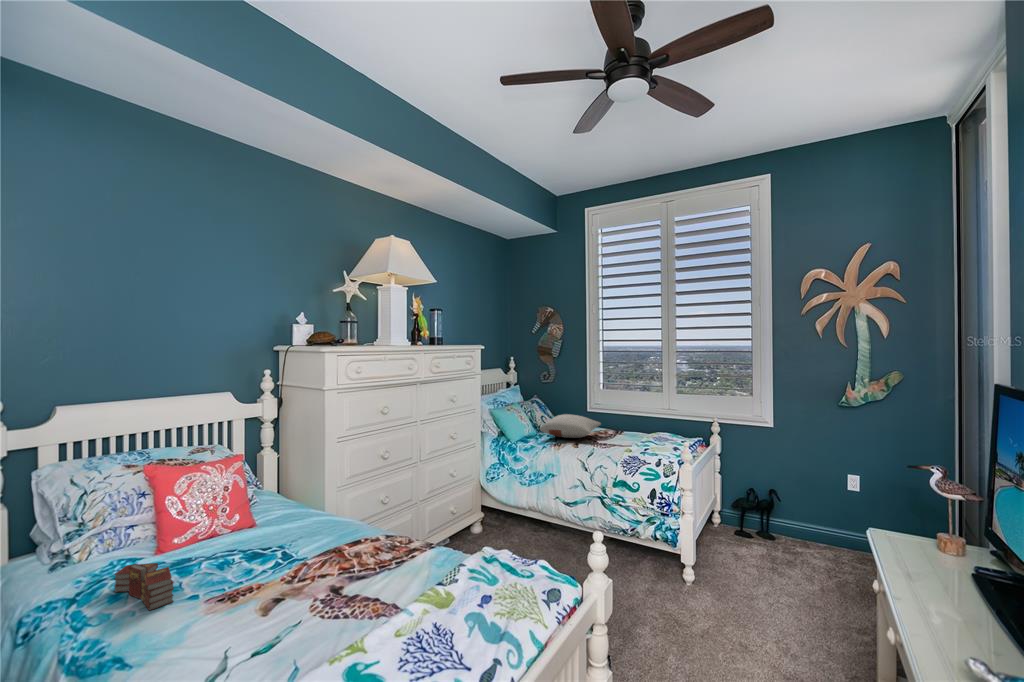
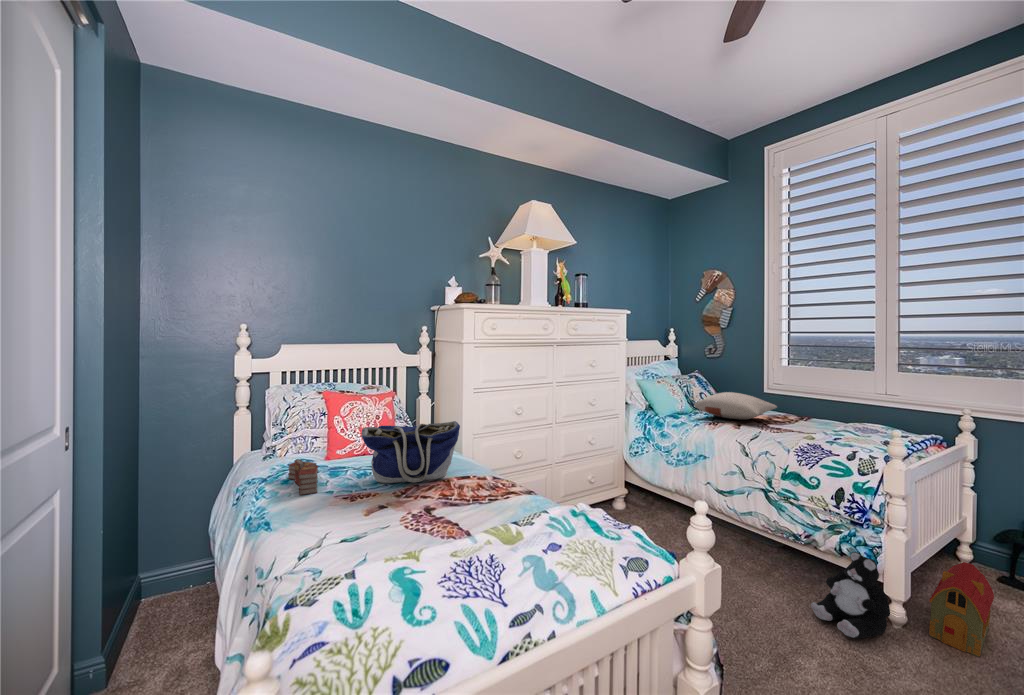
tote bag: none [231,485,351,570] -> present [361,421,460,483]
toy house: none [711,530,743,597] -> present [929,562,994,657]
plush toy: none [642,538,691,606] -> present [811,552,890,638]

